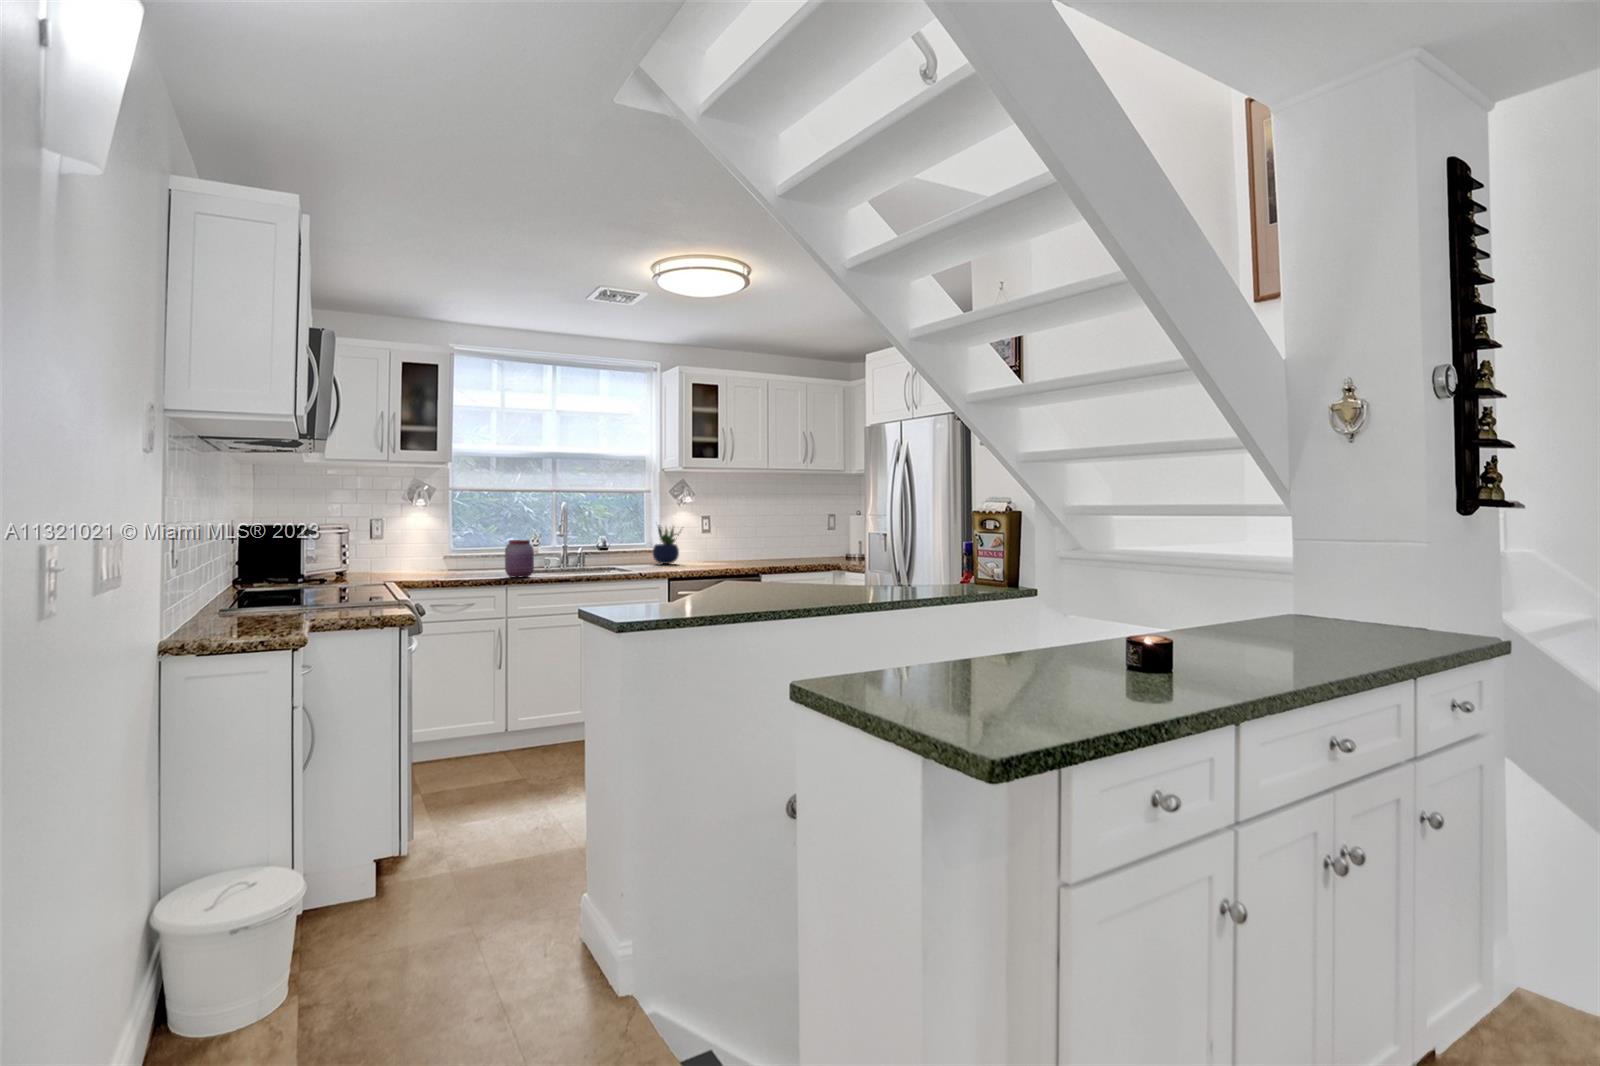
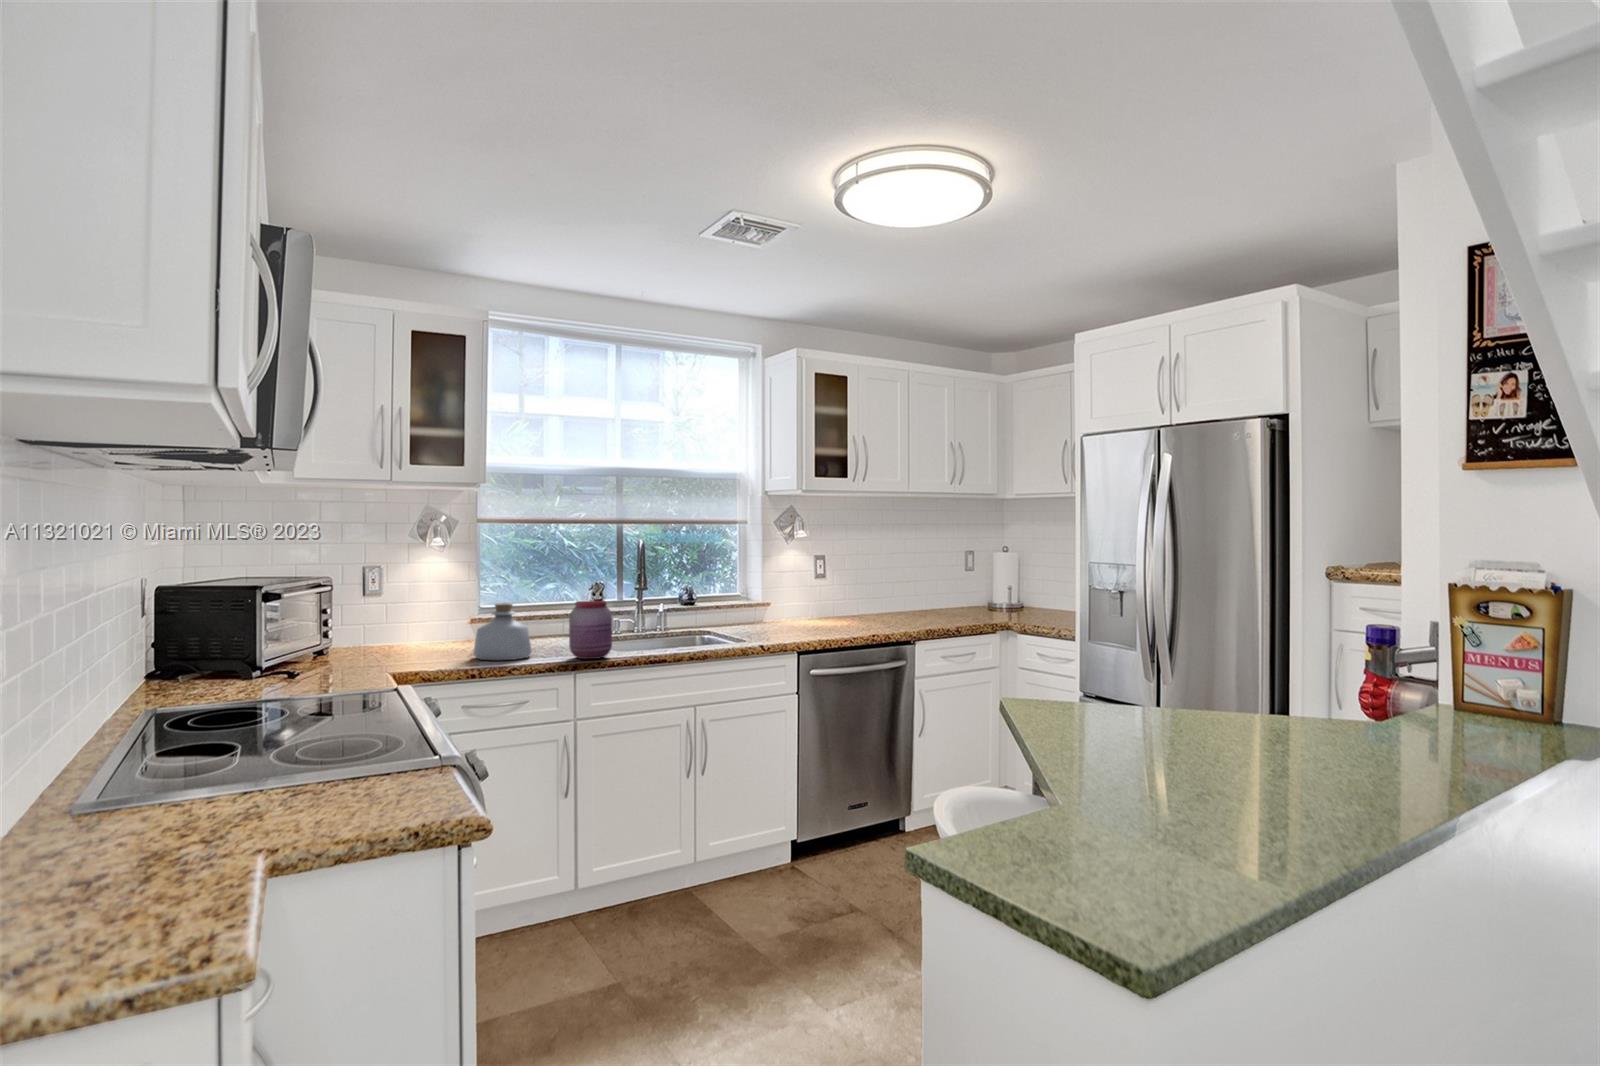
potted plant: present [653,525,681,564] -> none [752,561,796,623]
bottle: none [442,542,481,578] -> present [473,603,531,660]

